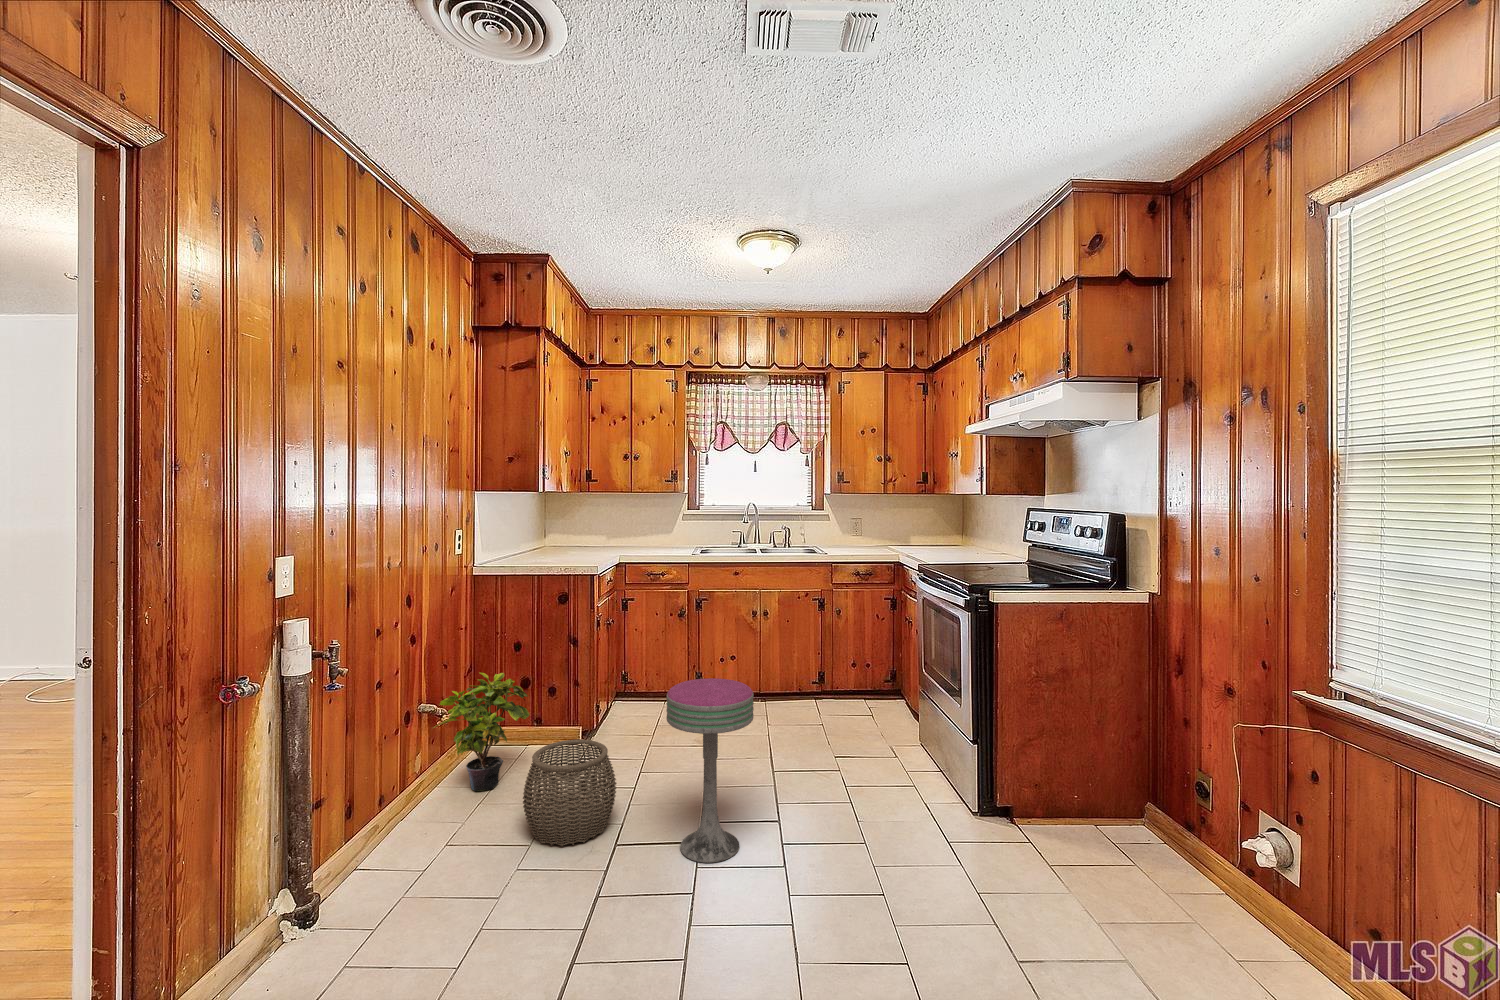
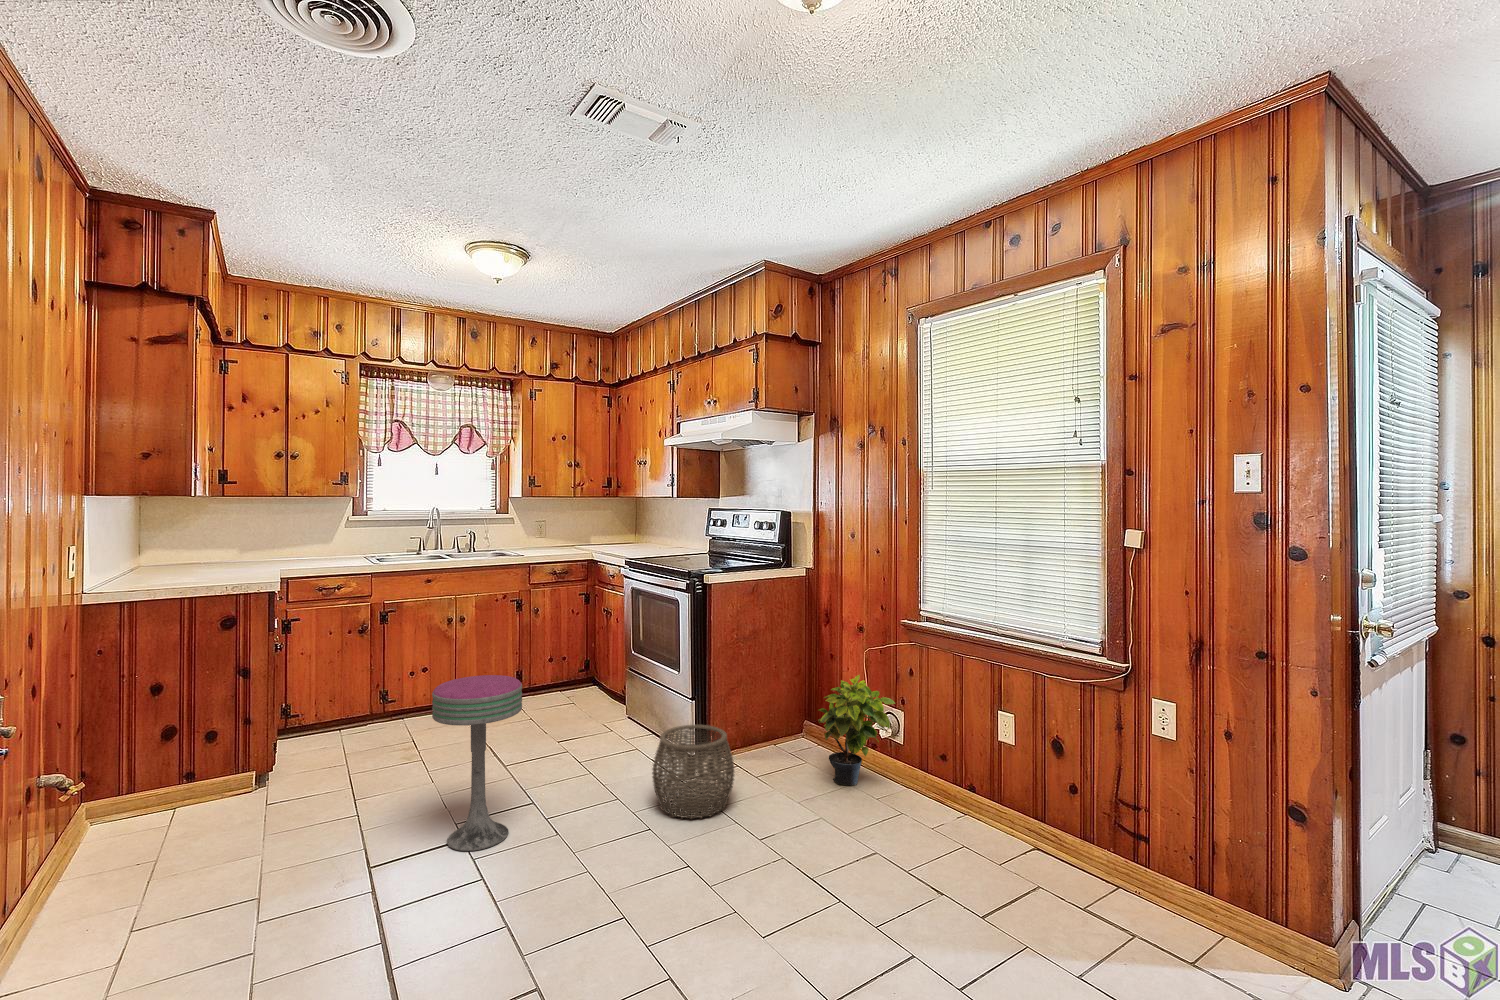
potted plant: present [433,673,530,791] -> present [818,675,895,786]
woven basket: present [523,739,617,846] -> present [652,725,734,819]

